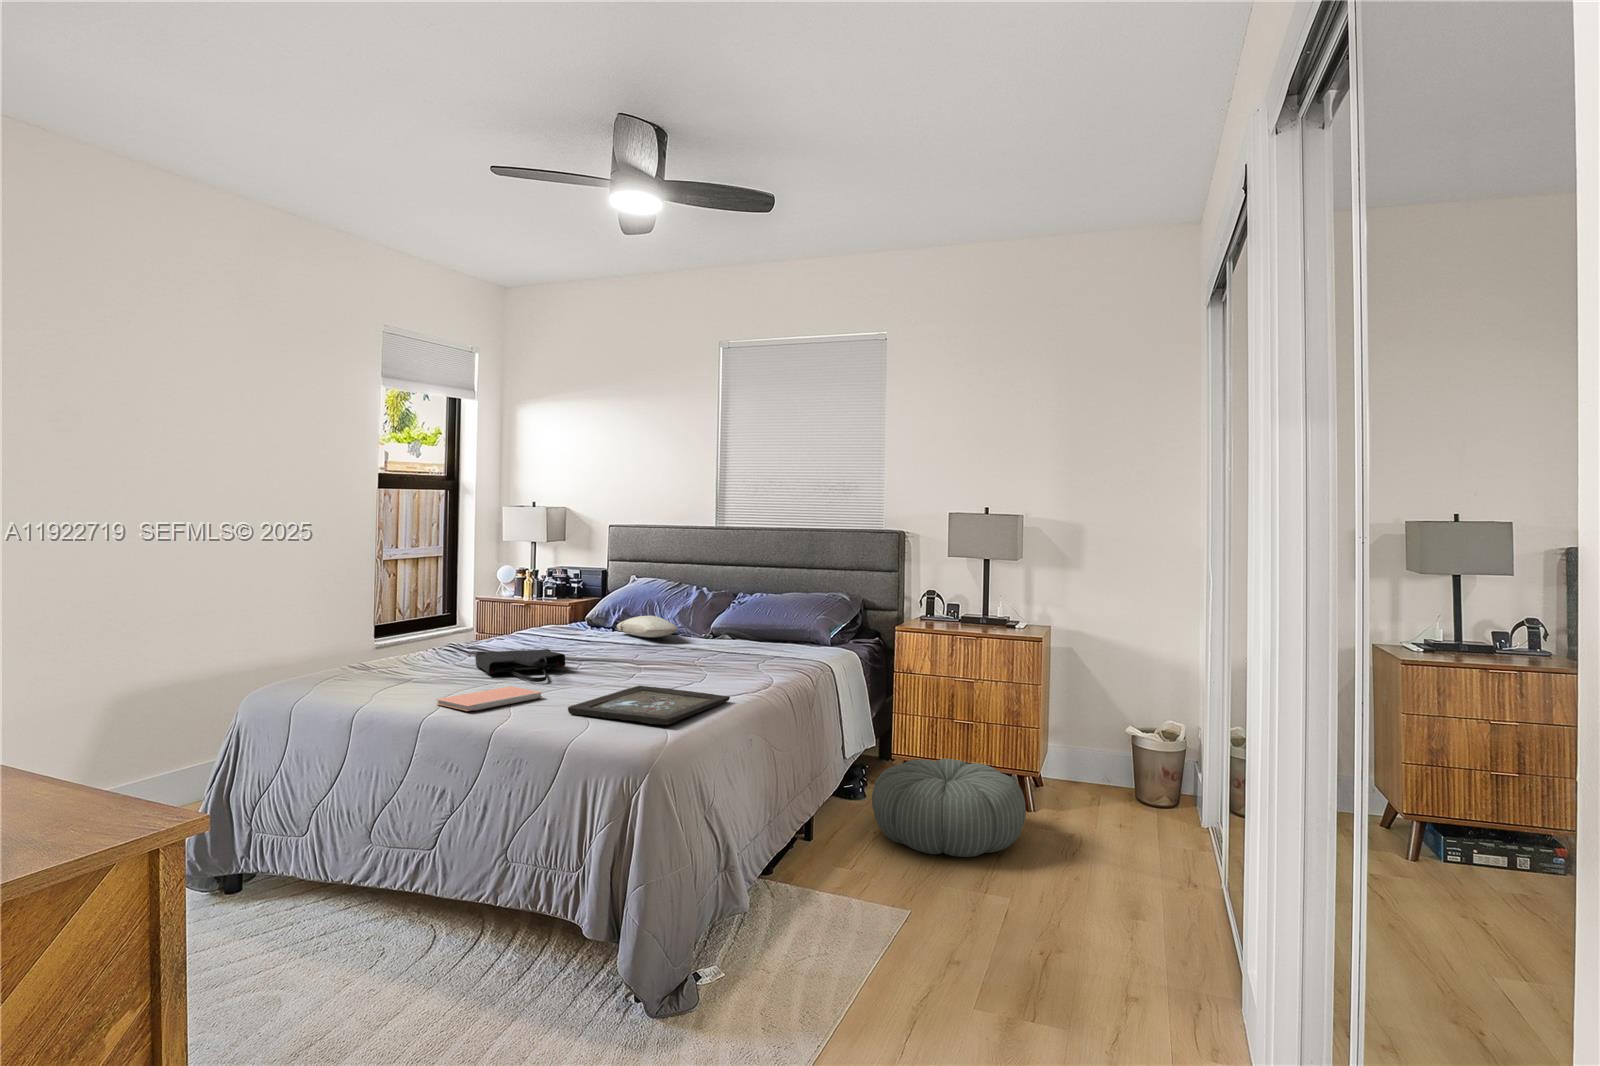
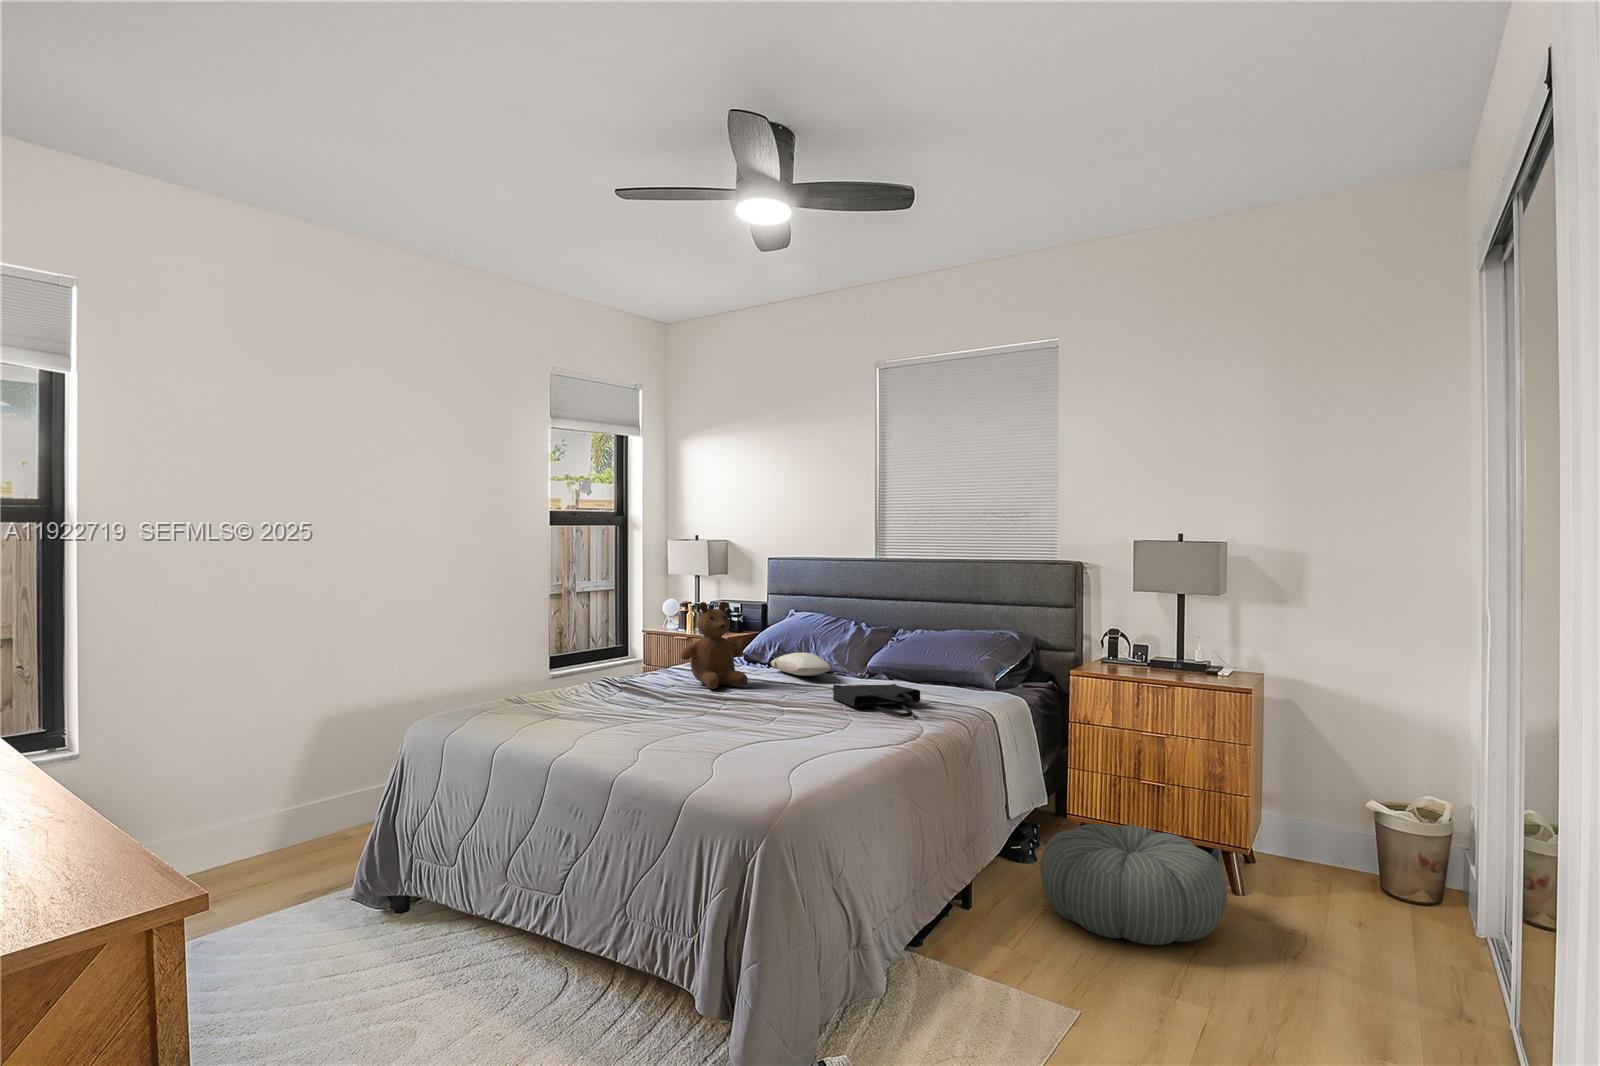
teddy bear: none [531,567,599,651] -> present [681,602,748,689]
tote bag: present [475,649,565,682] -> present [833,684,920,717]
notebook: present [436,686,542,711] -> none [571,727,676,753]
tray: present [568,686,730,725] -> none [696,731,869,778]

